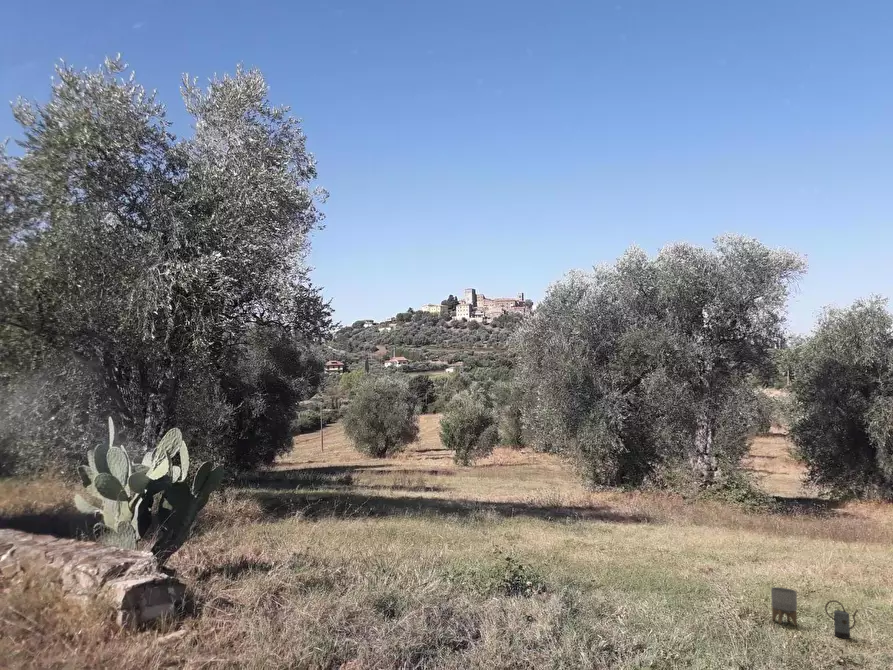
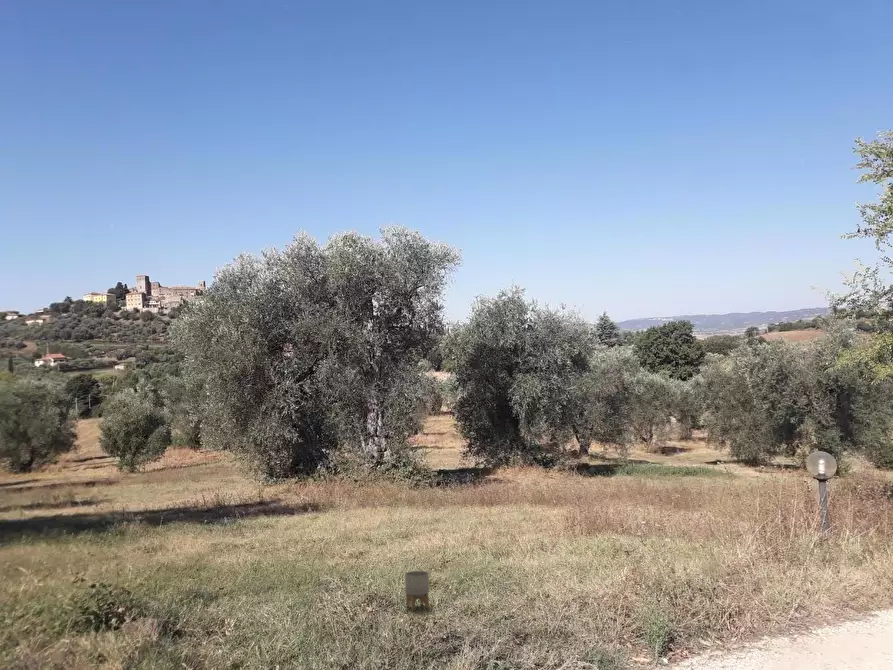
watering can: present [825,600,858,639] -> none [453,576,483,614]

